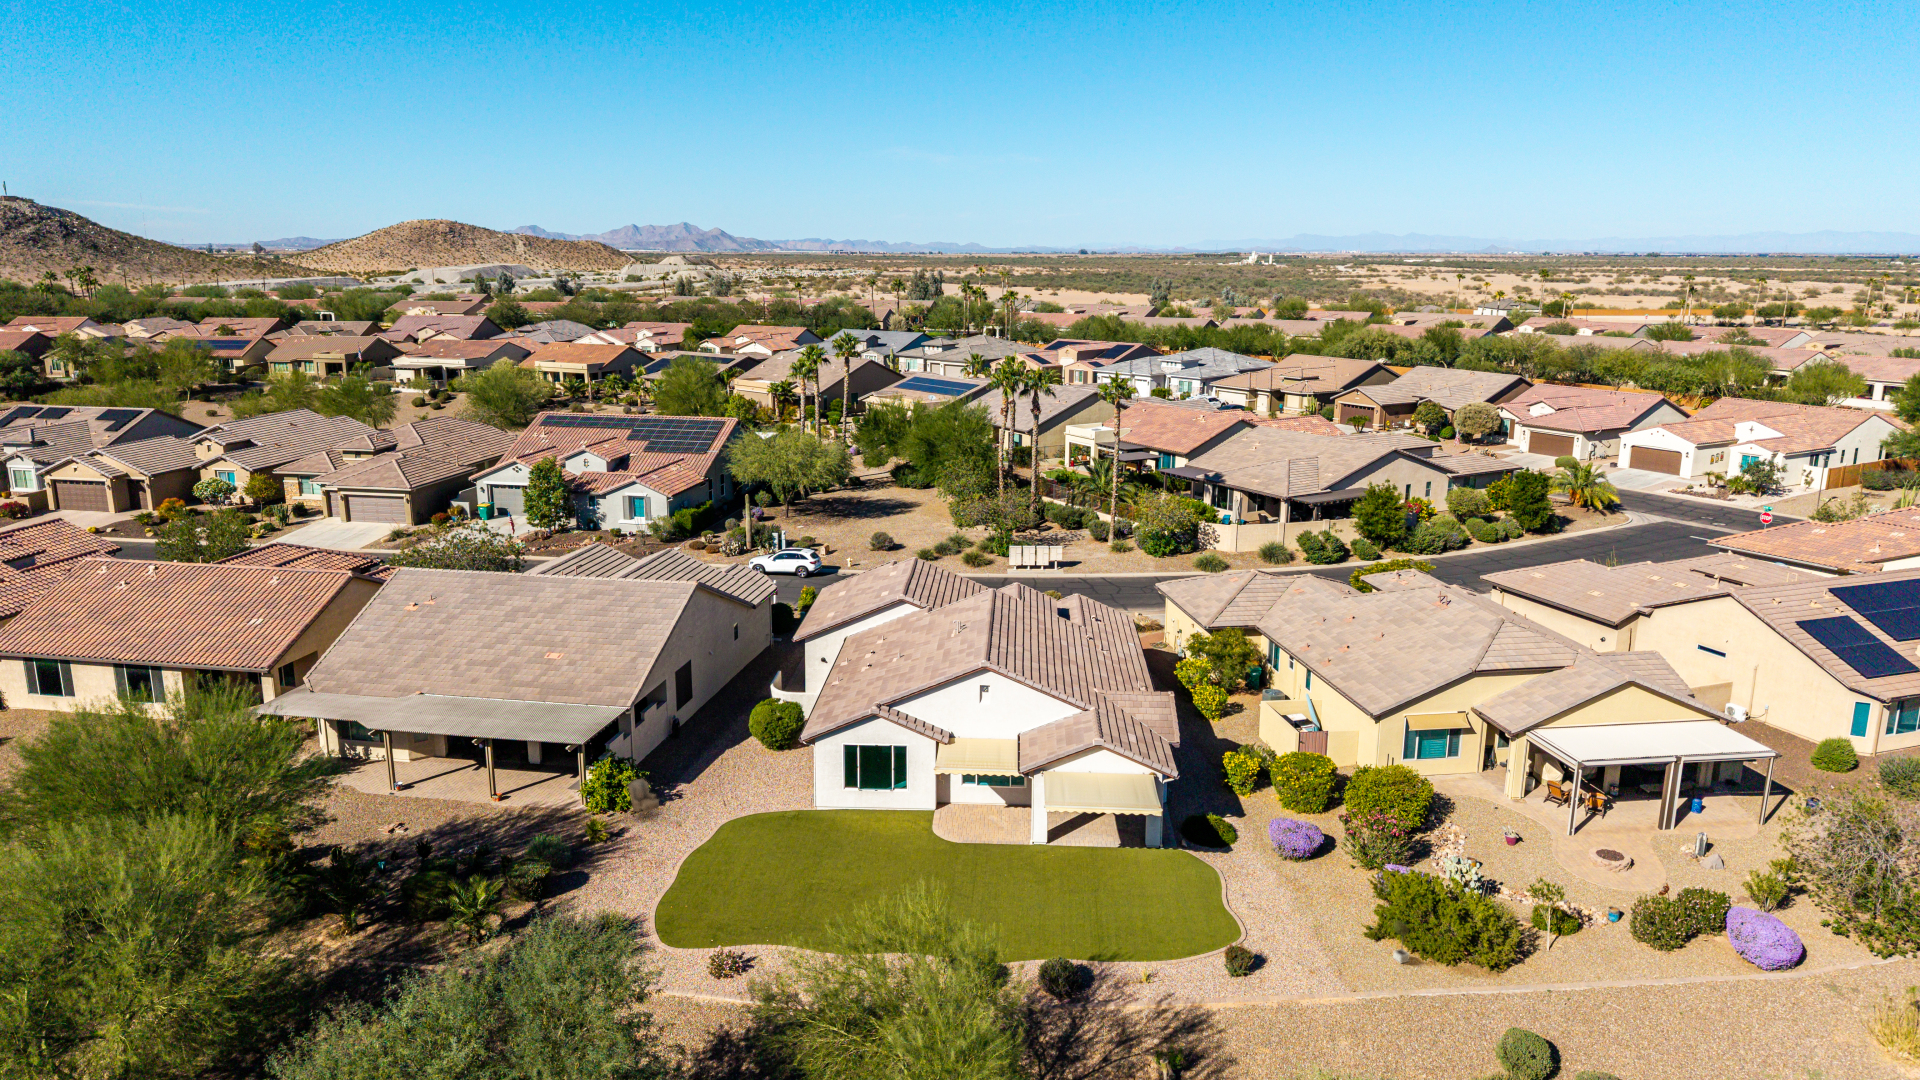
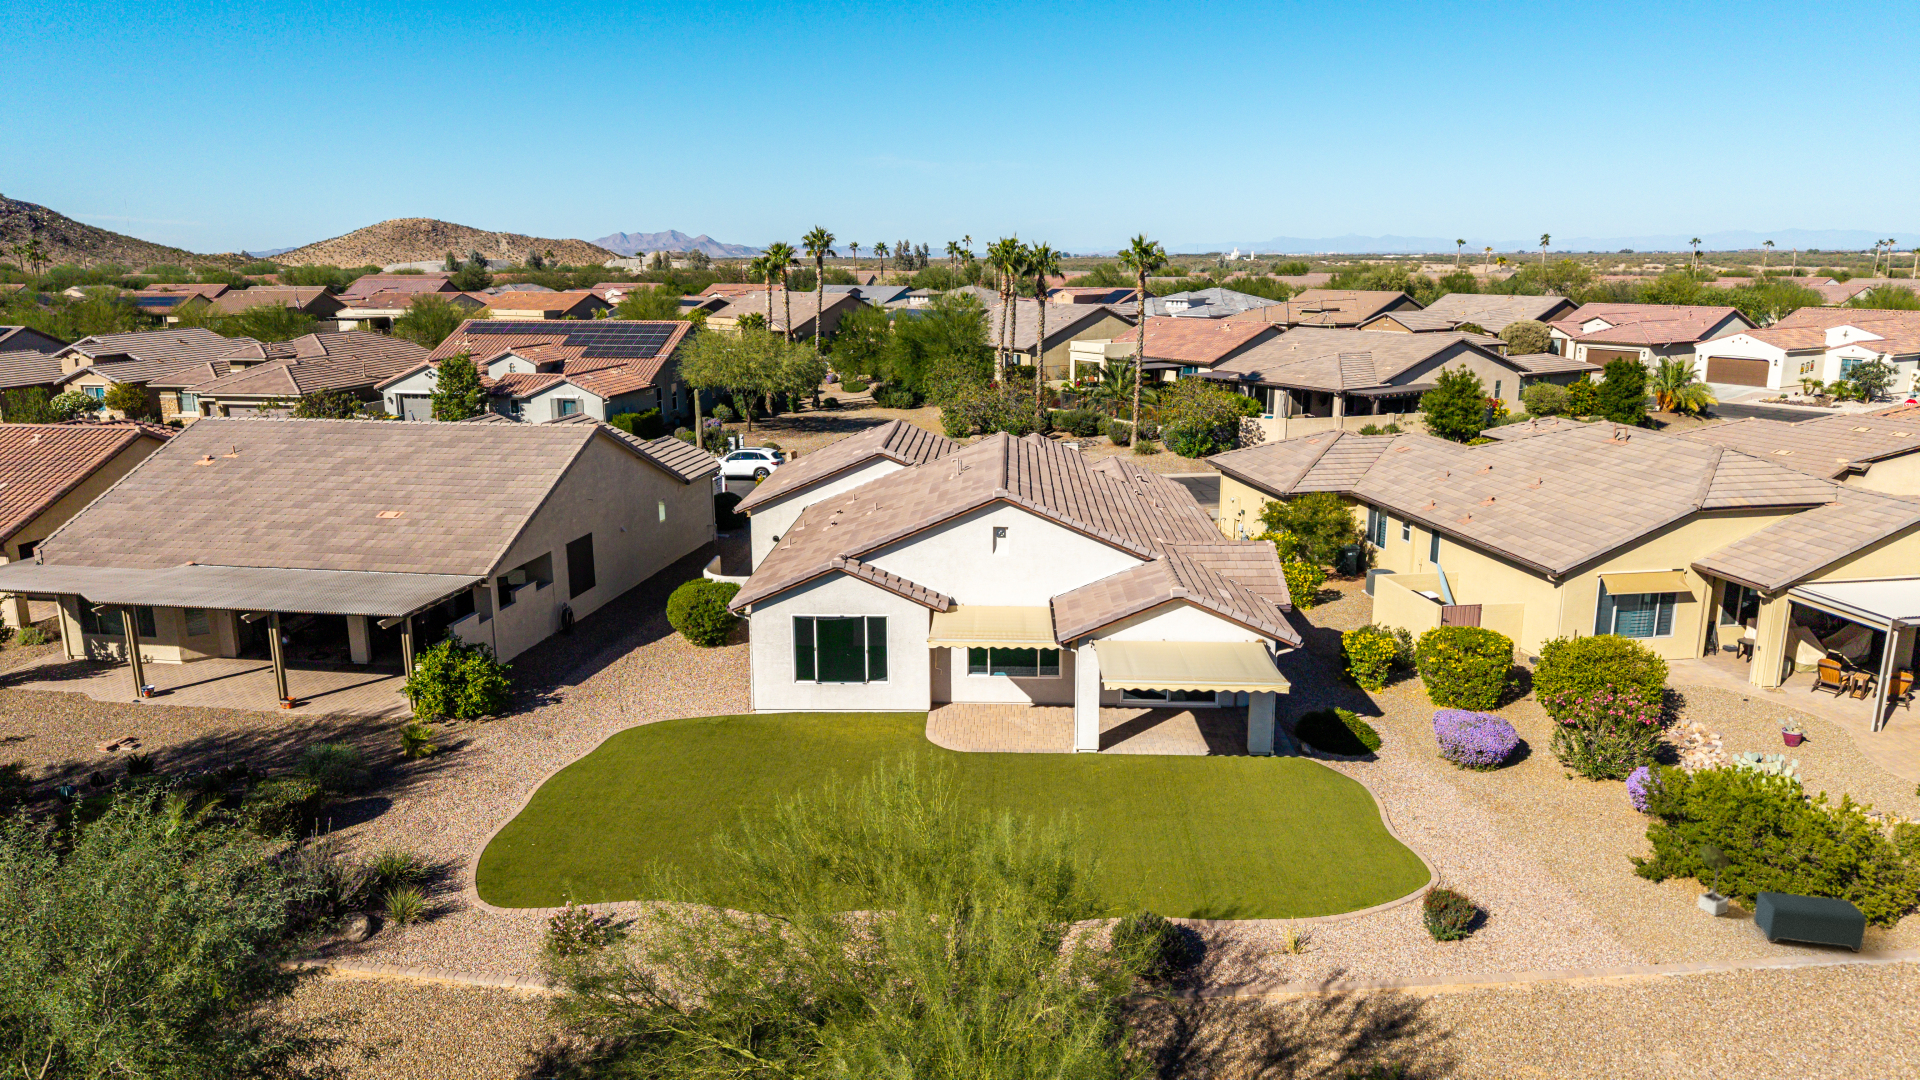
armchair: present [628,779,659,821] -> none [473,670,523,732]
bench: none [1421,950,1476,987] -> present [1754,892,1866,952]

